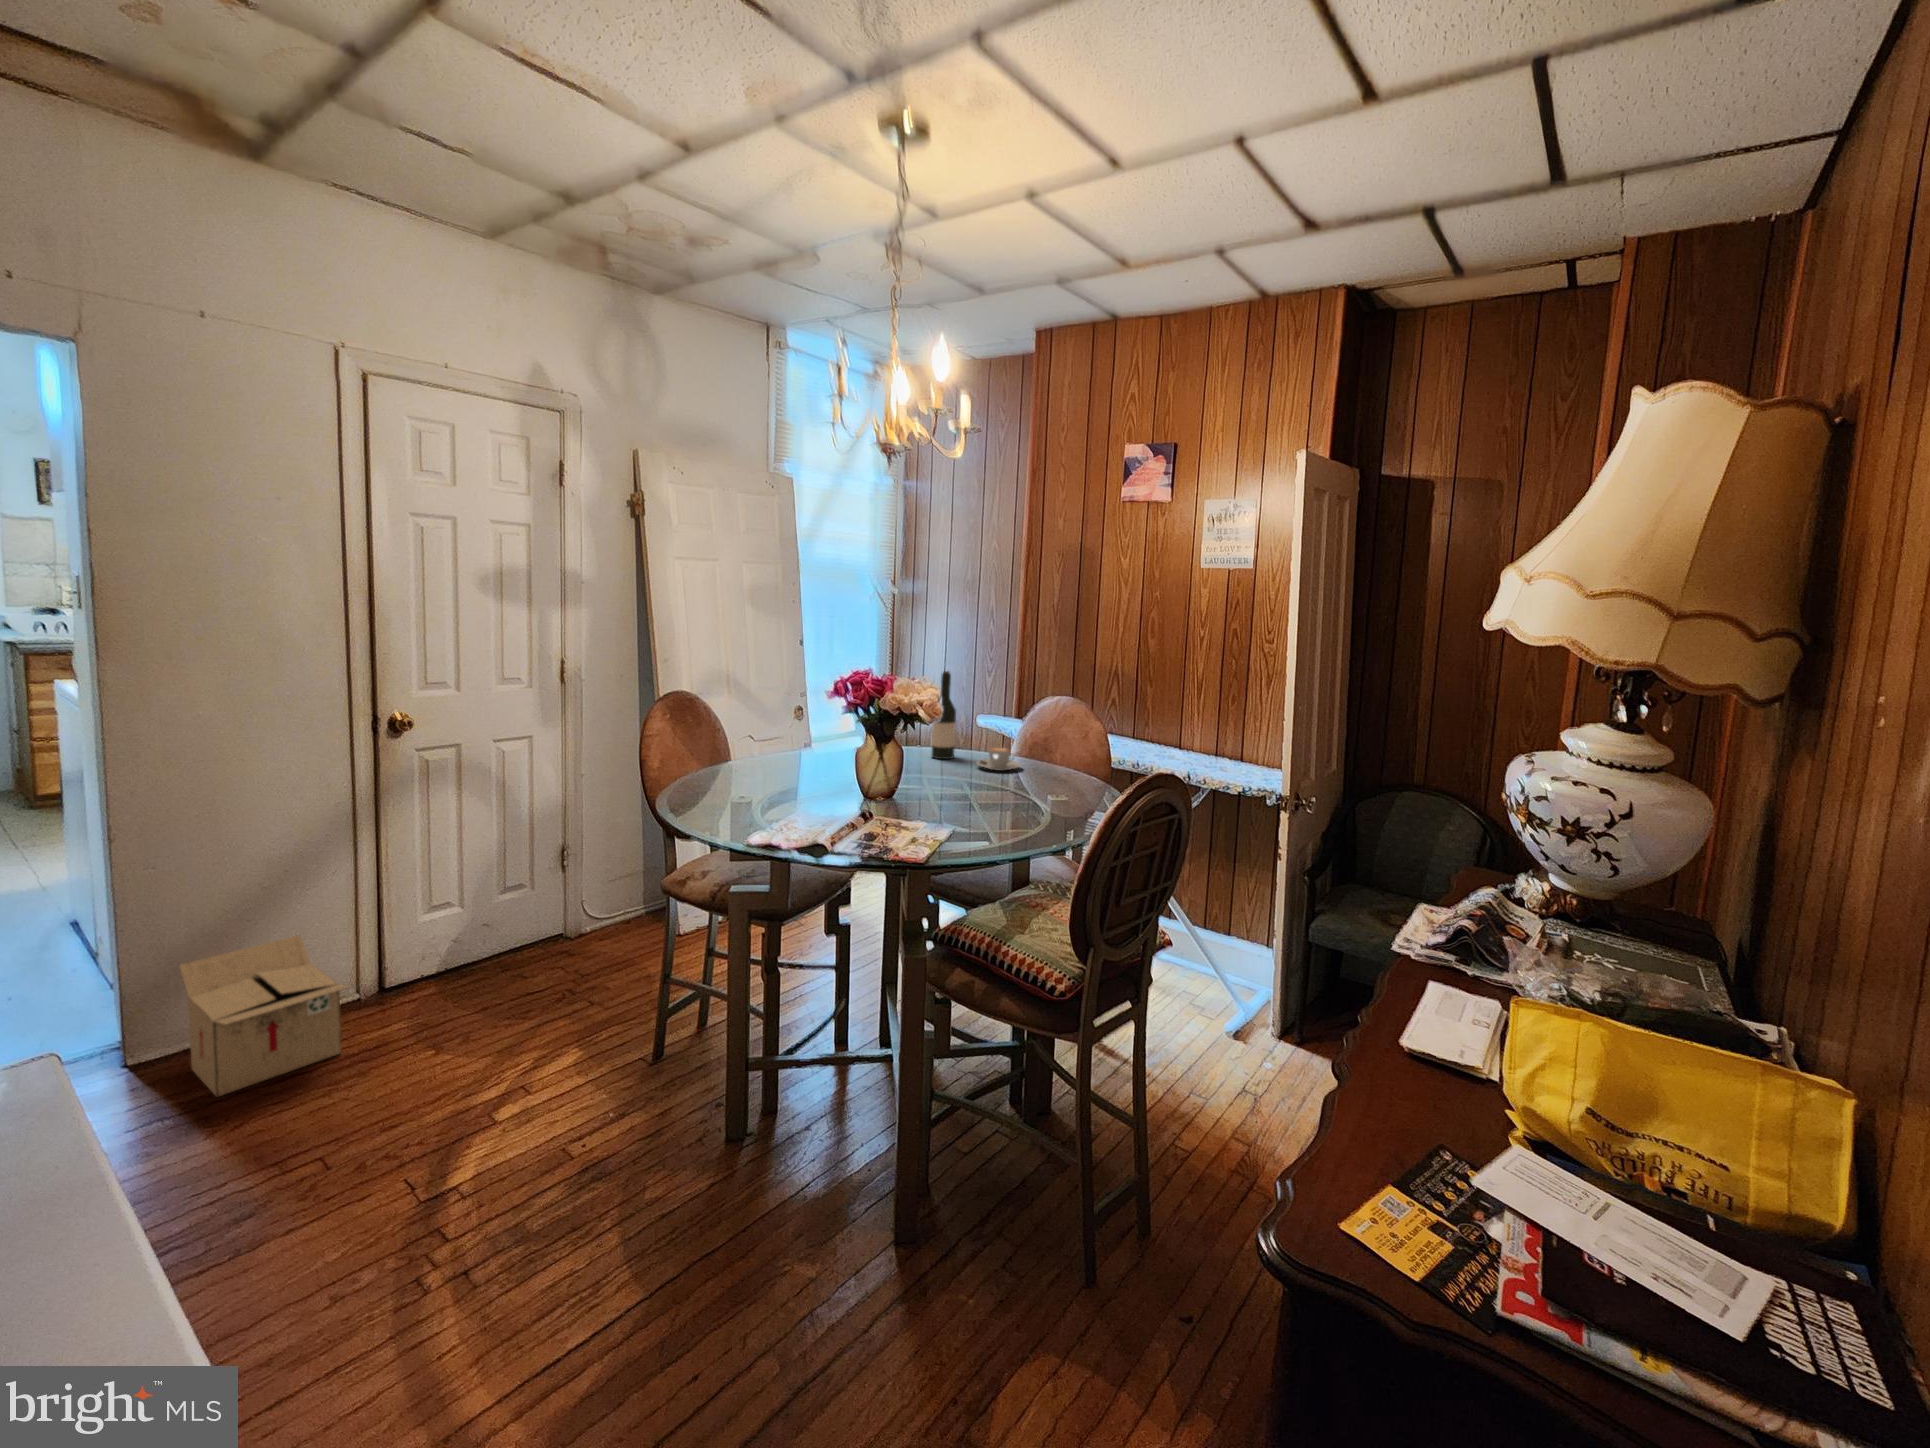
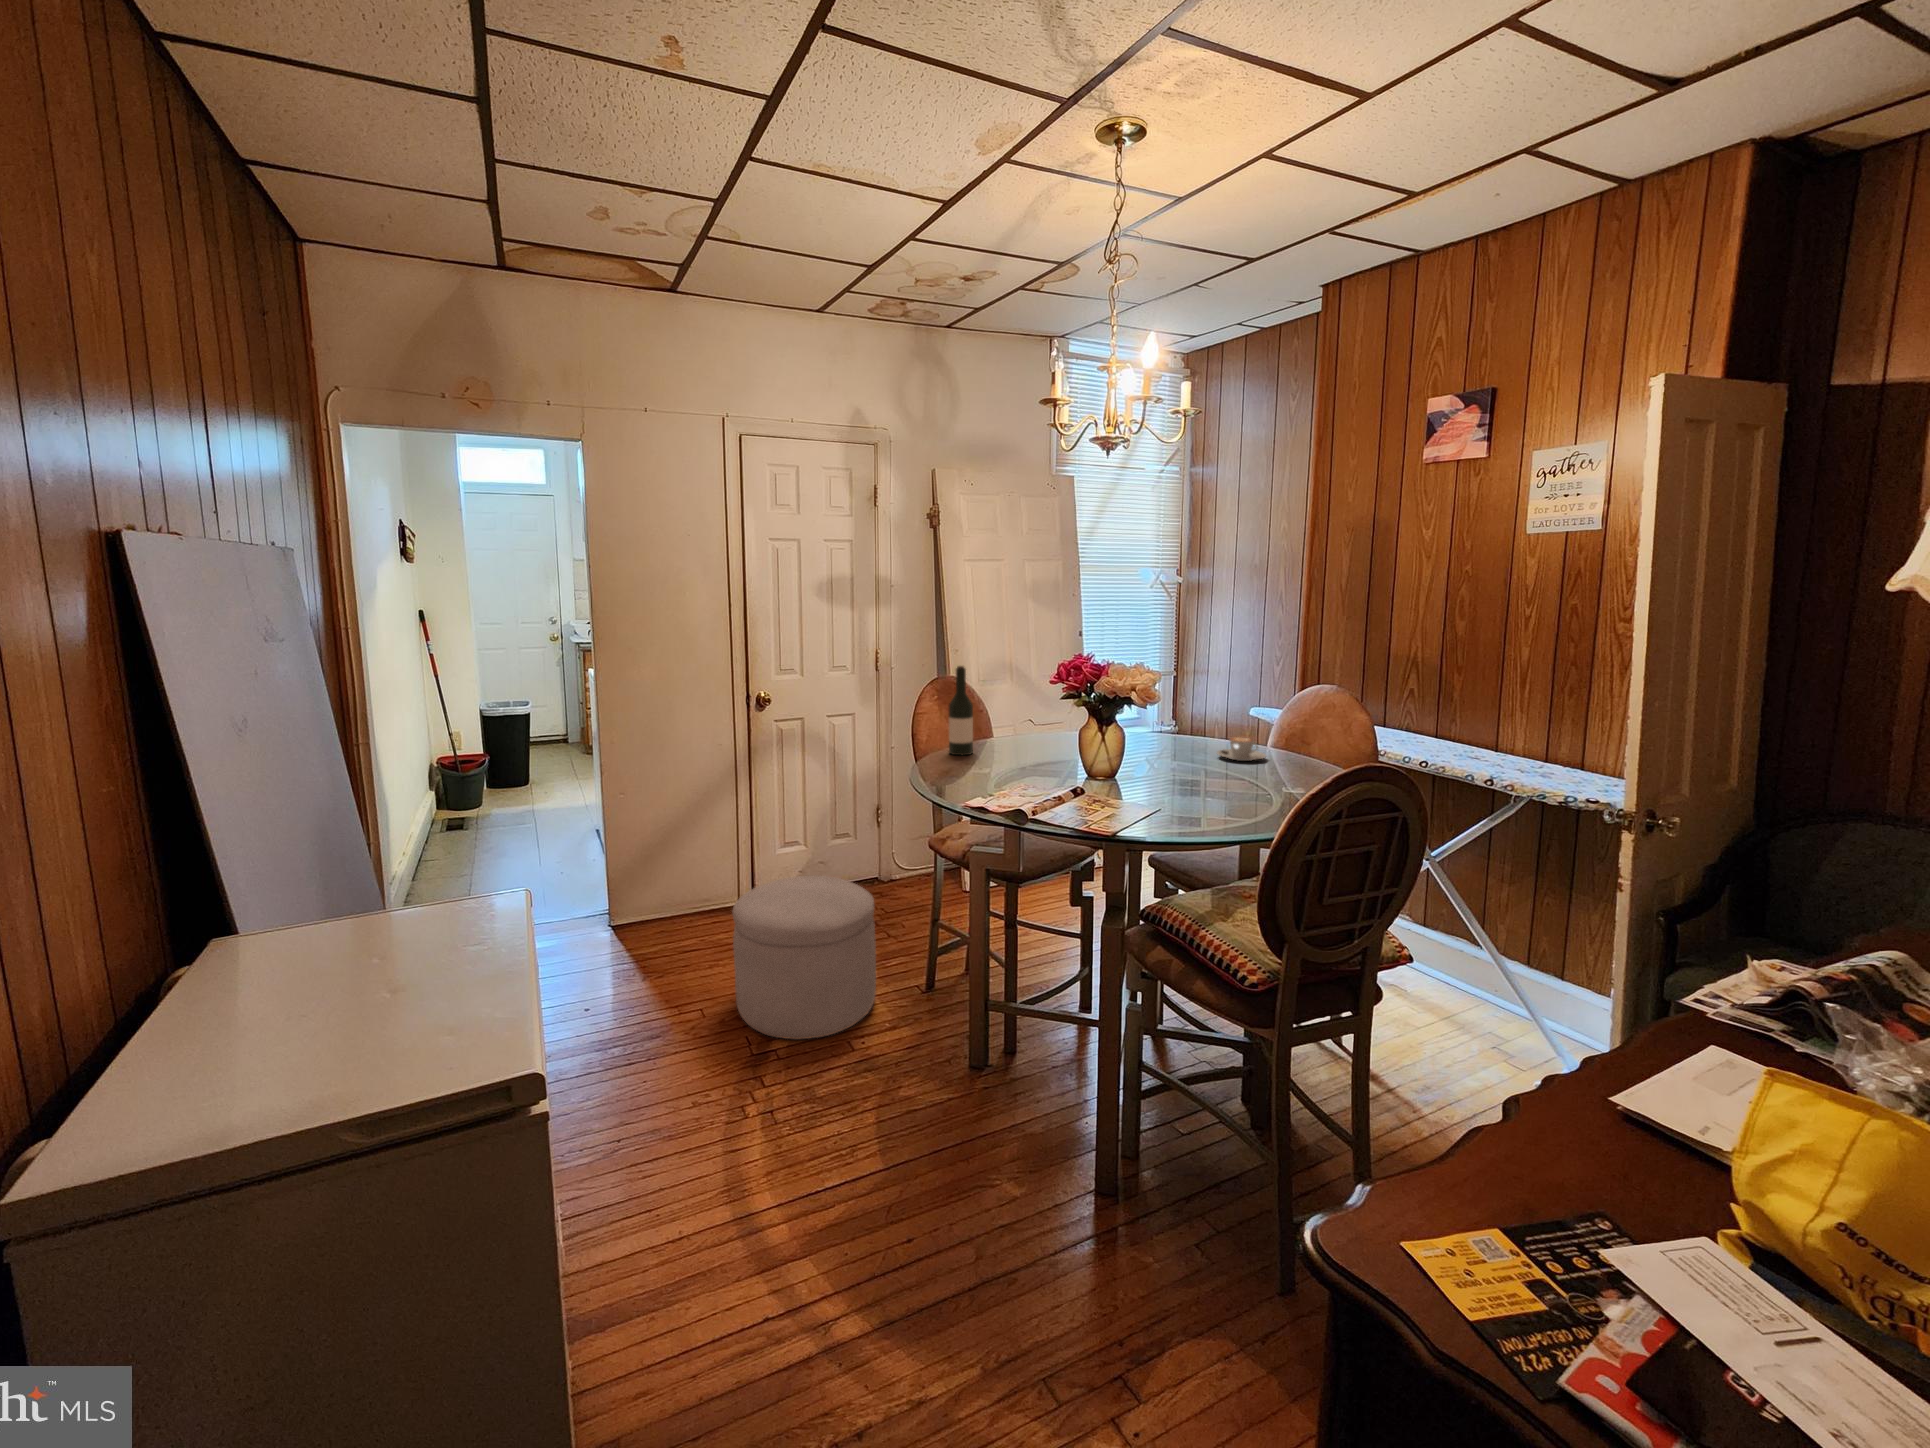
wine bottle: present [932,671,956,759] -> present [949,666,973,755]
cardboard box: present [179,935,350,1097] -> none [640,853,730,956]
ottoman: none [375,944,592,1172] -> present [732,876,876,1039]

